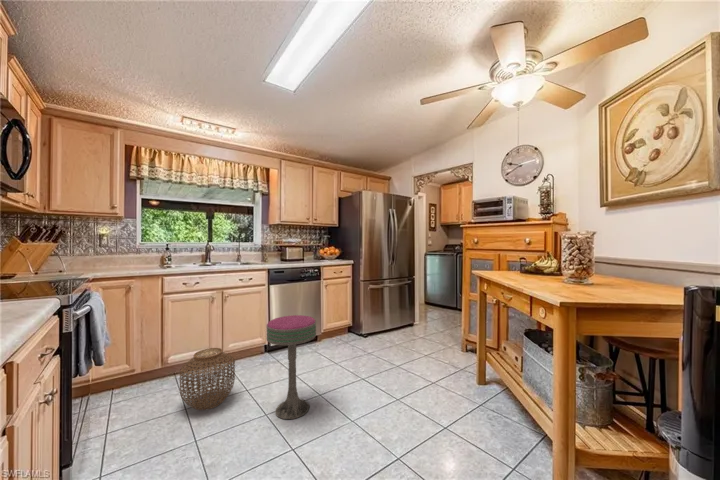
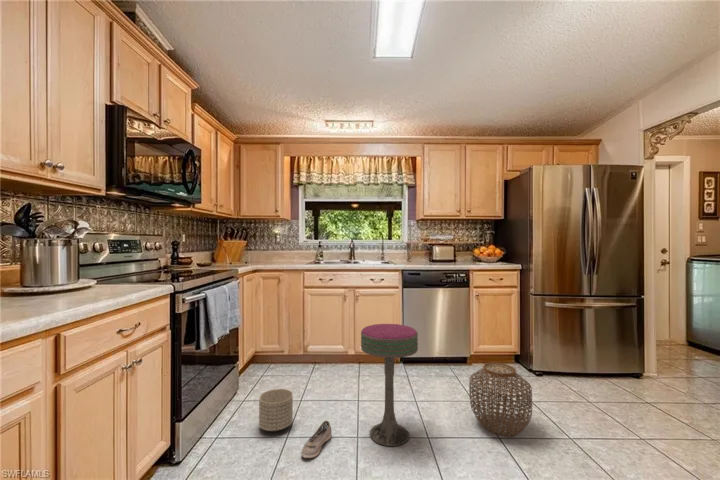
woven basket: present [180,348,235,410] -> present [469,363,532,437]
planter: none [150,405,193,457] -> present [259,389,293,431]
shoe: none [222,419,243,460] -> present [301,421,332,458]

